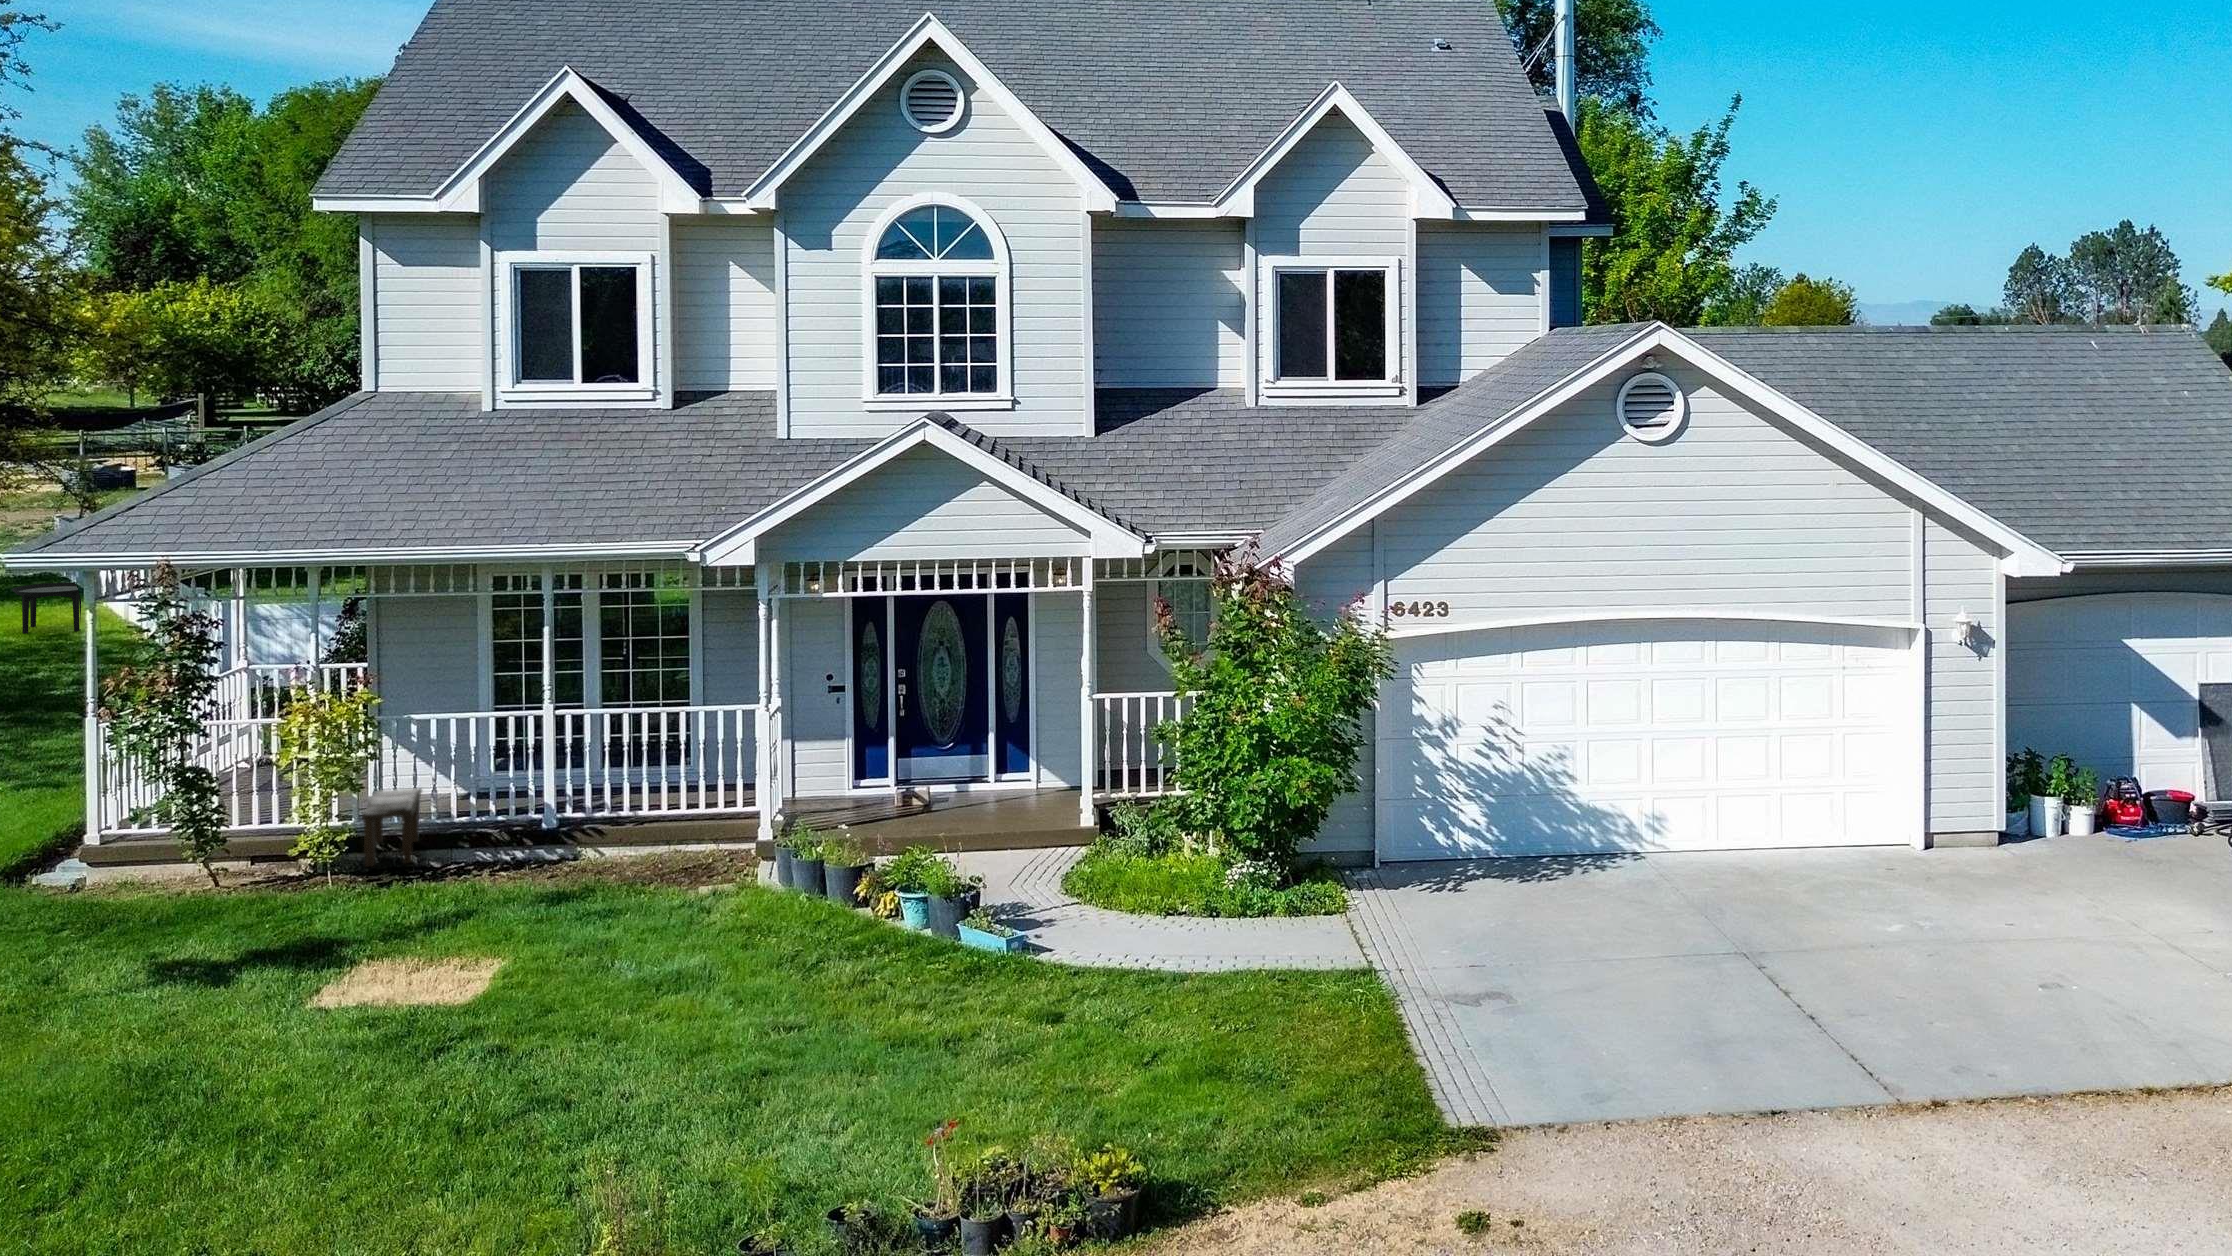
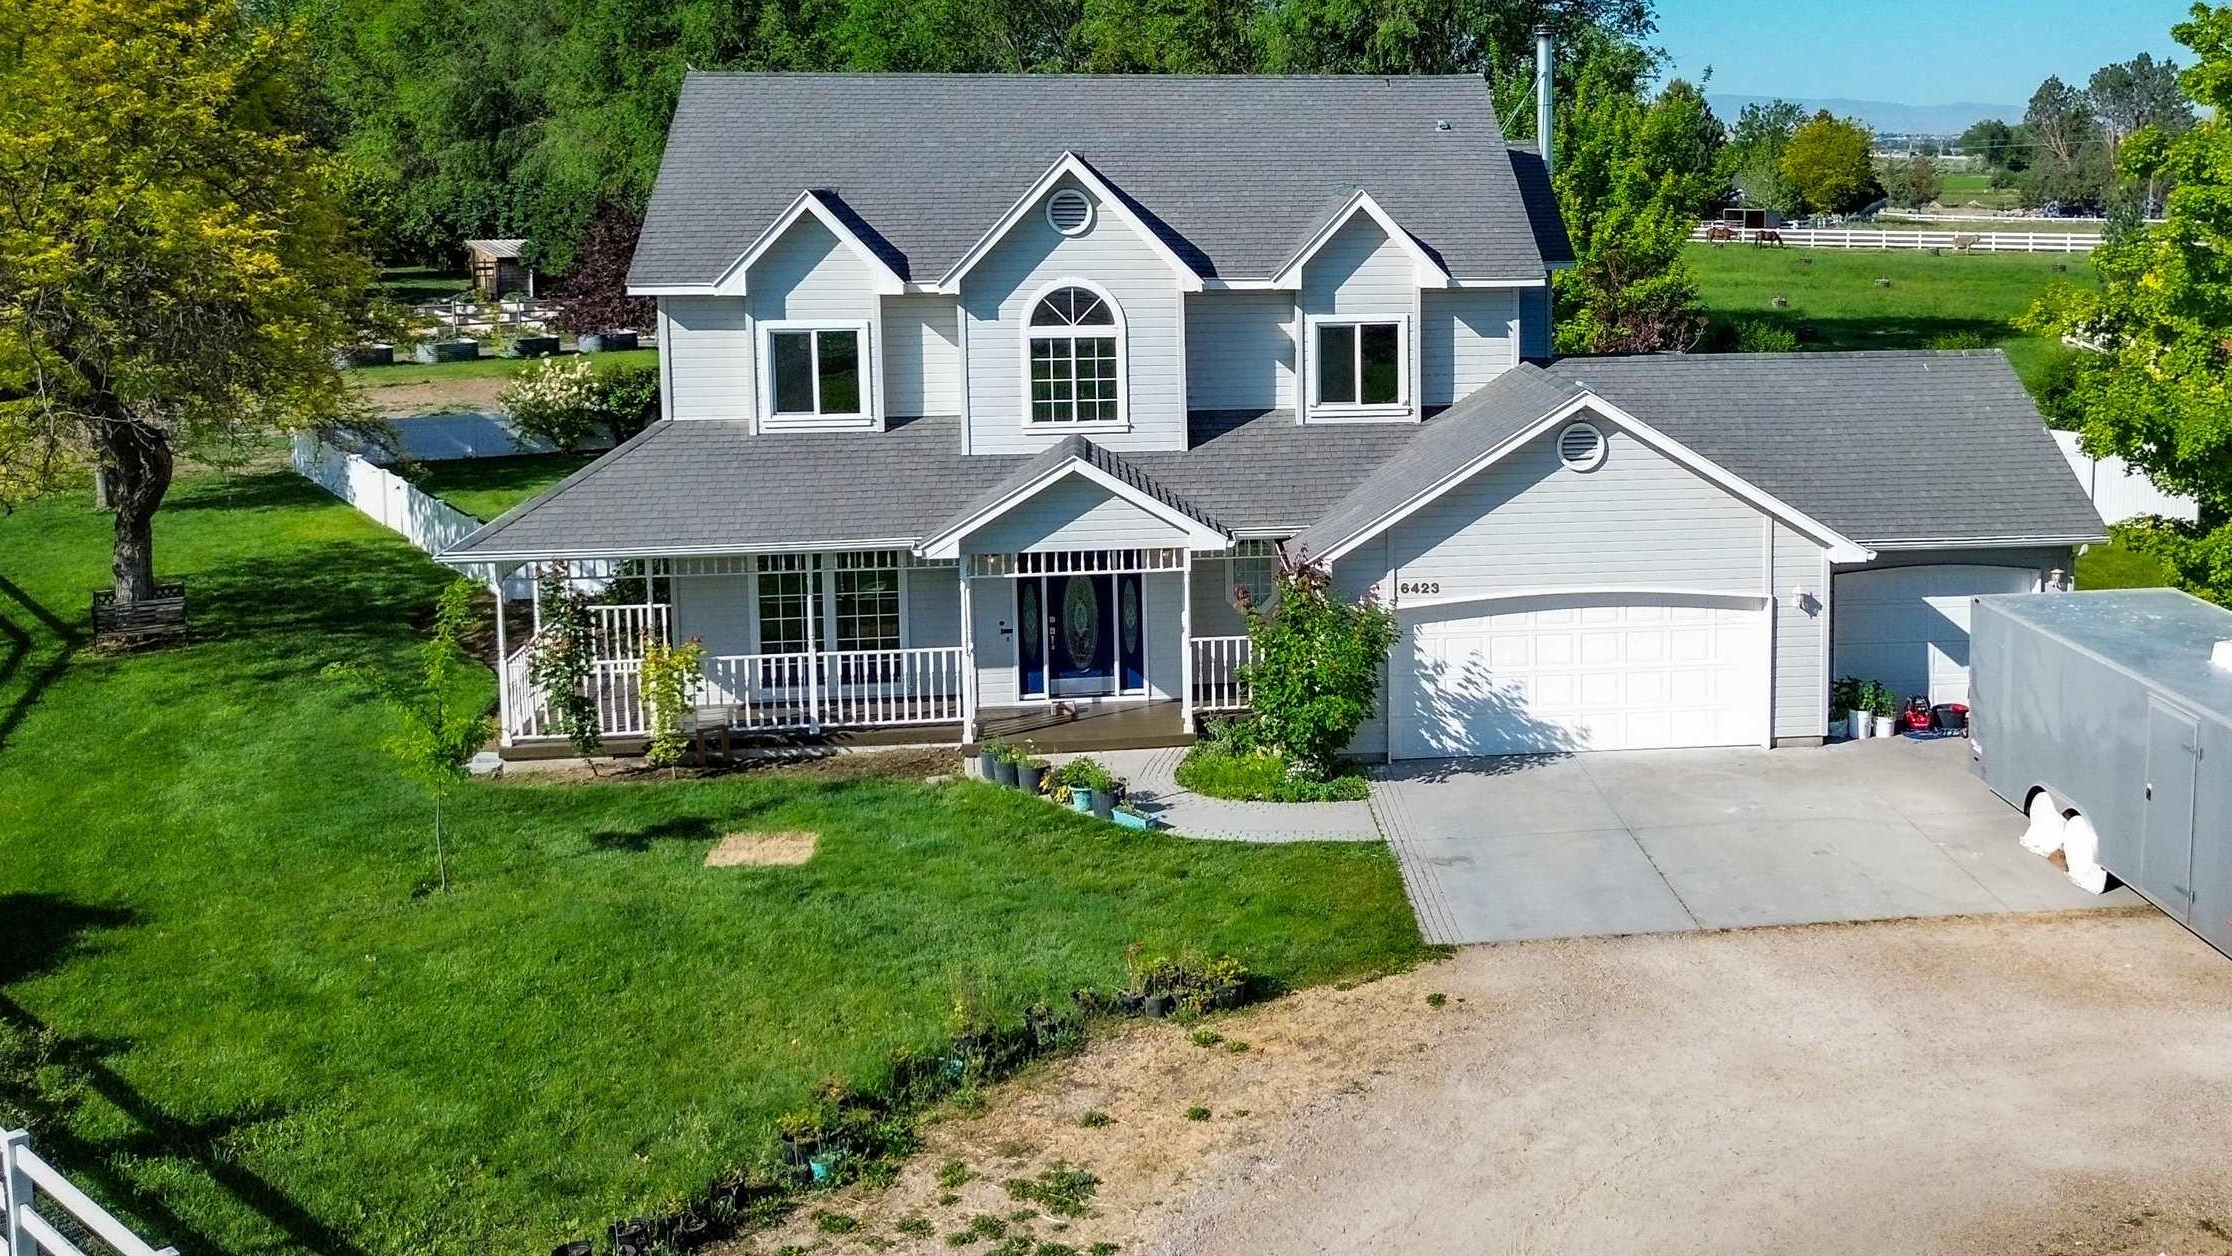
round table: present [12,582,81,634] -> none [356,524,418,565]

